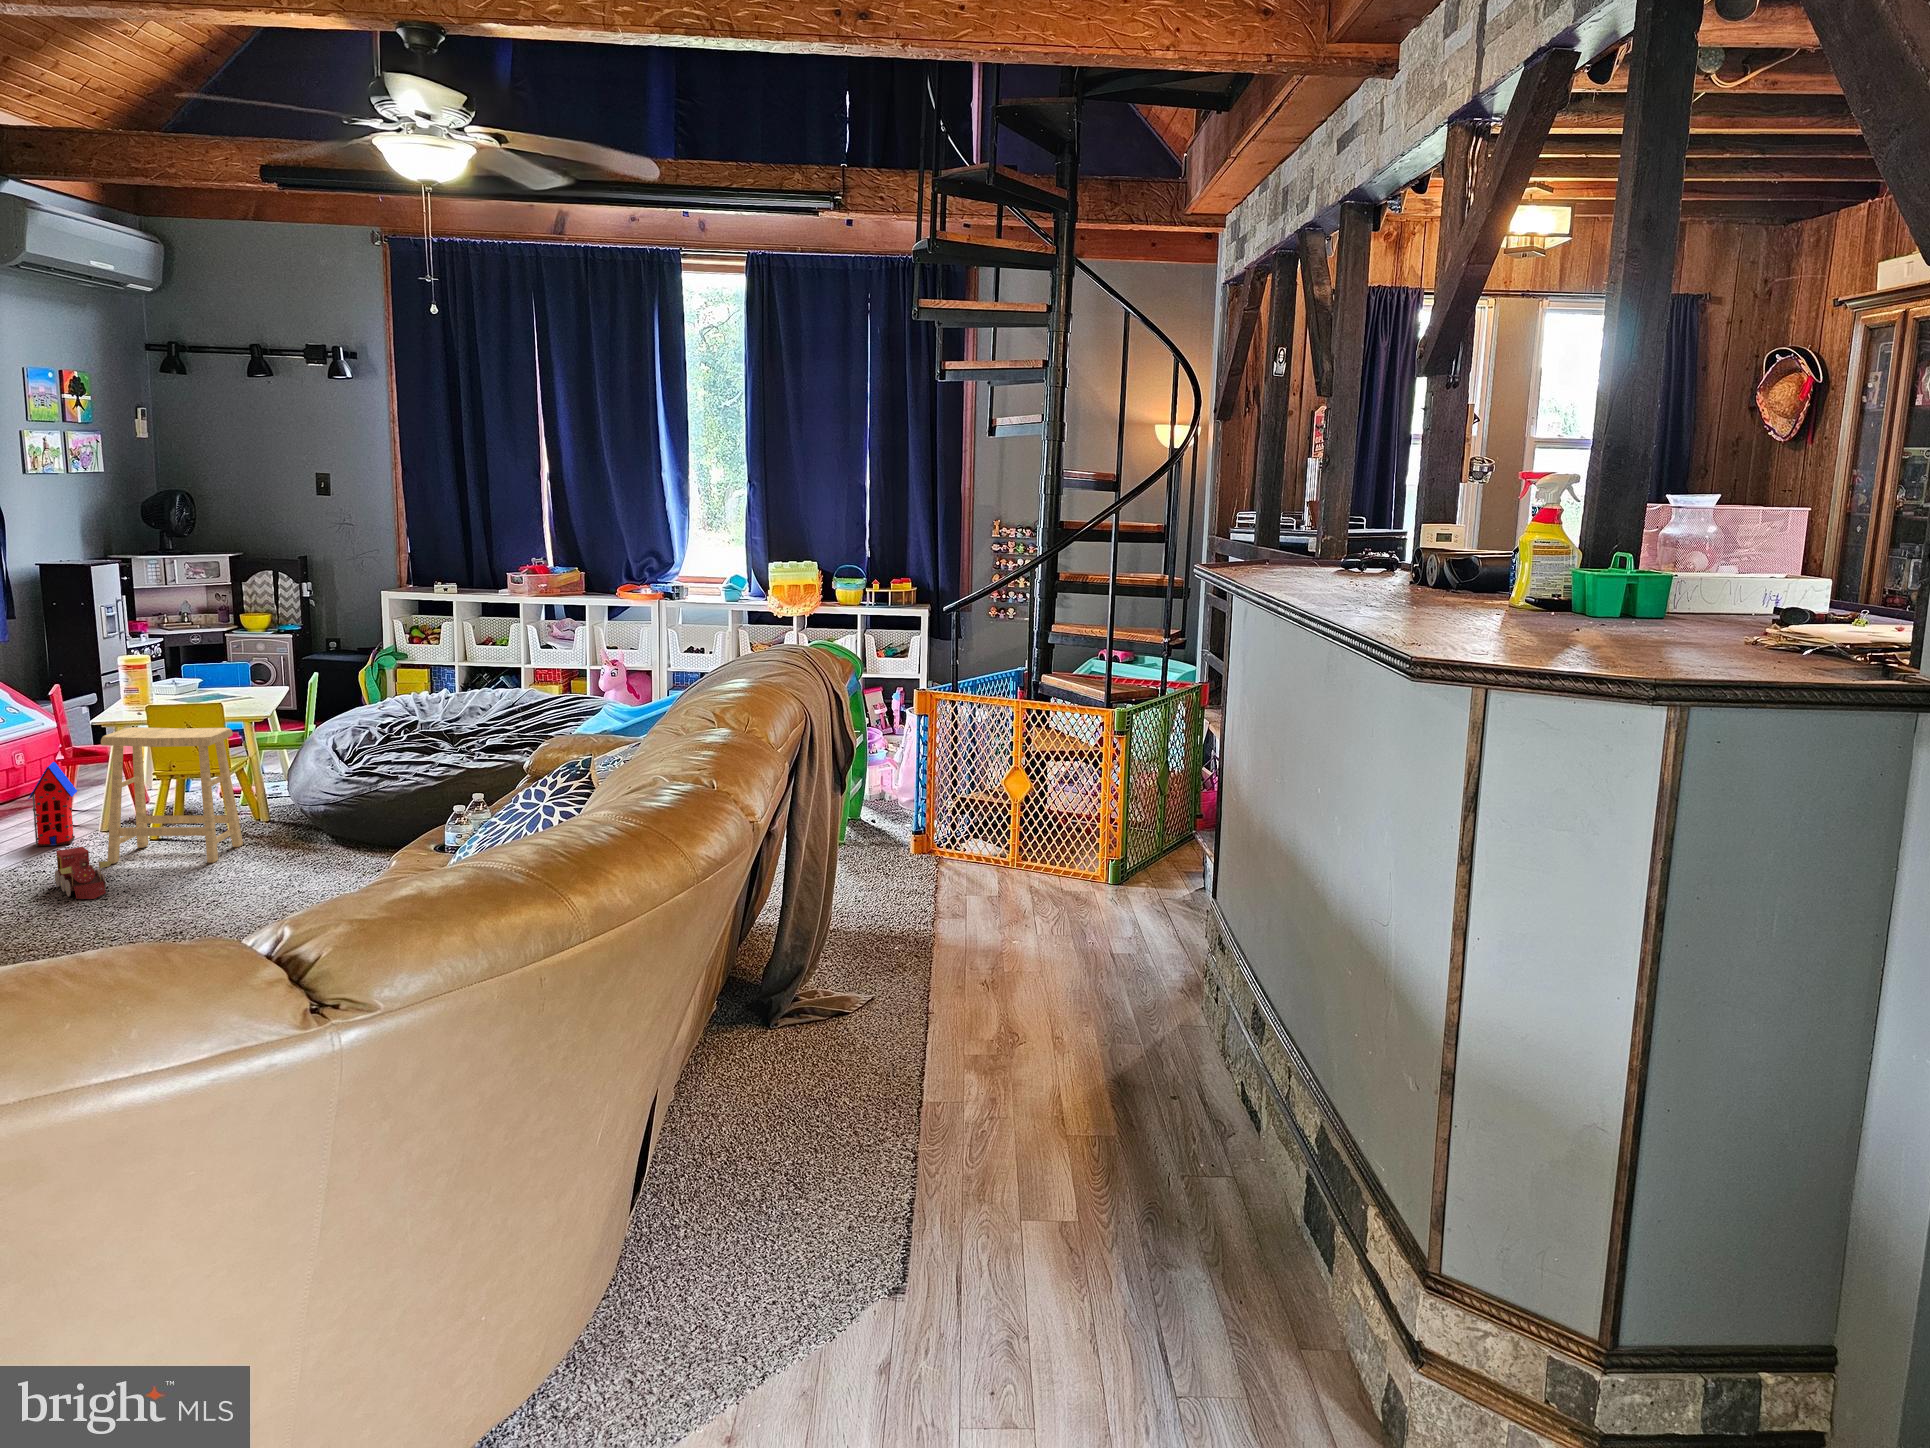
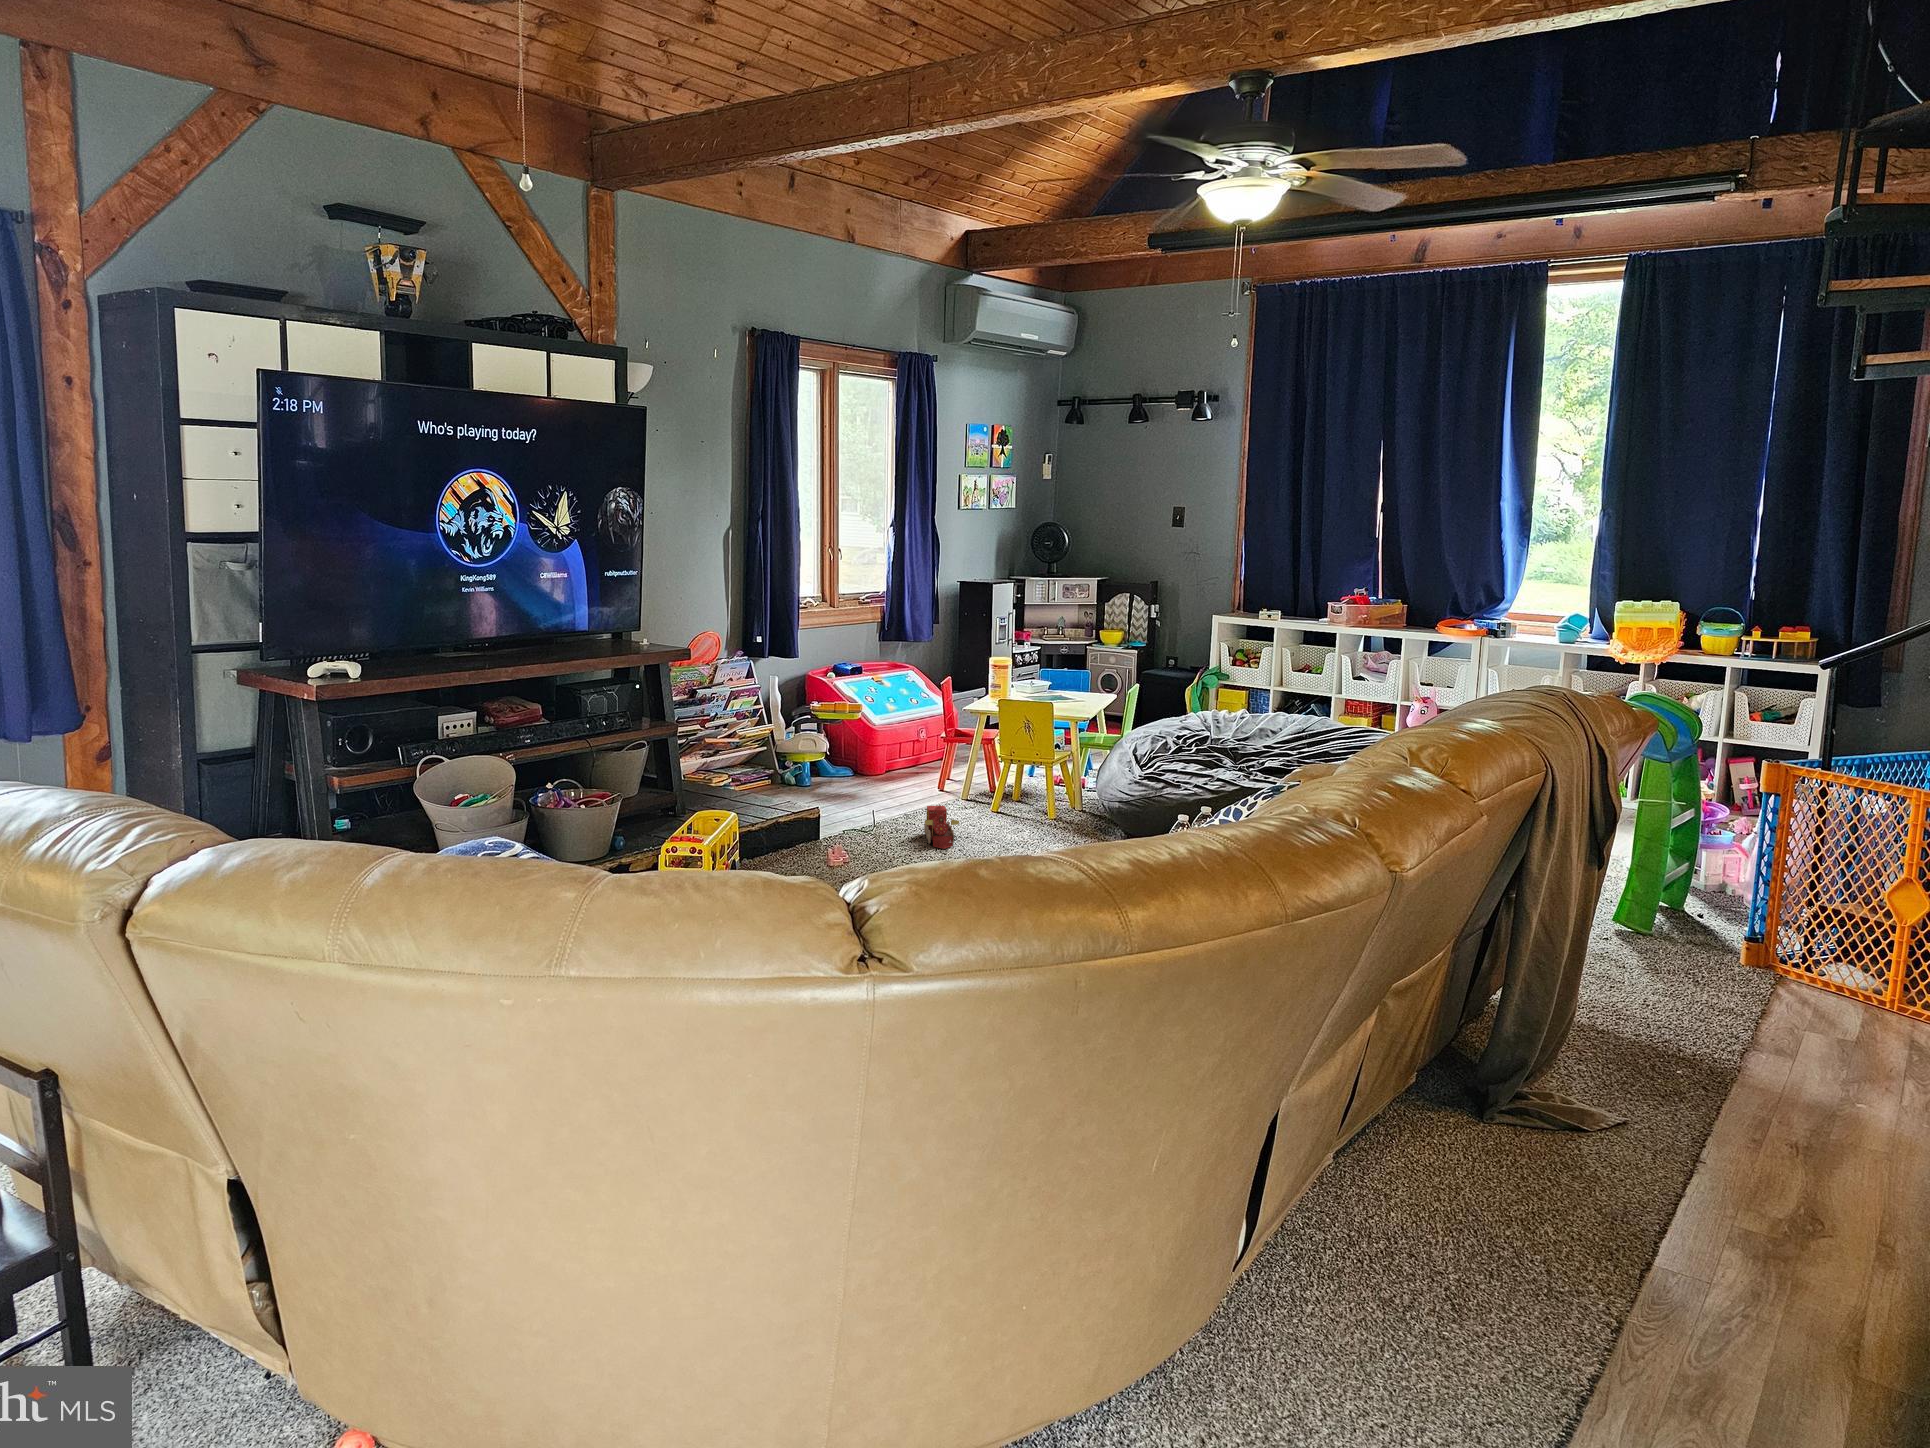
footstool: present [101,727,243,864] -> none [962,714,1059,836]
toy house: present [28,762,77,846] -> none [921,735,953,803]

